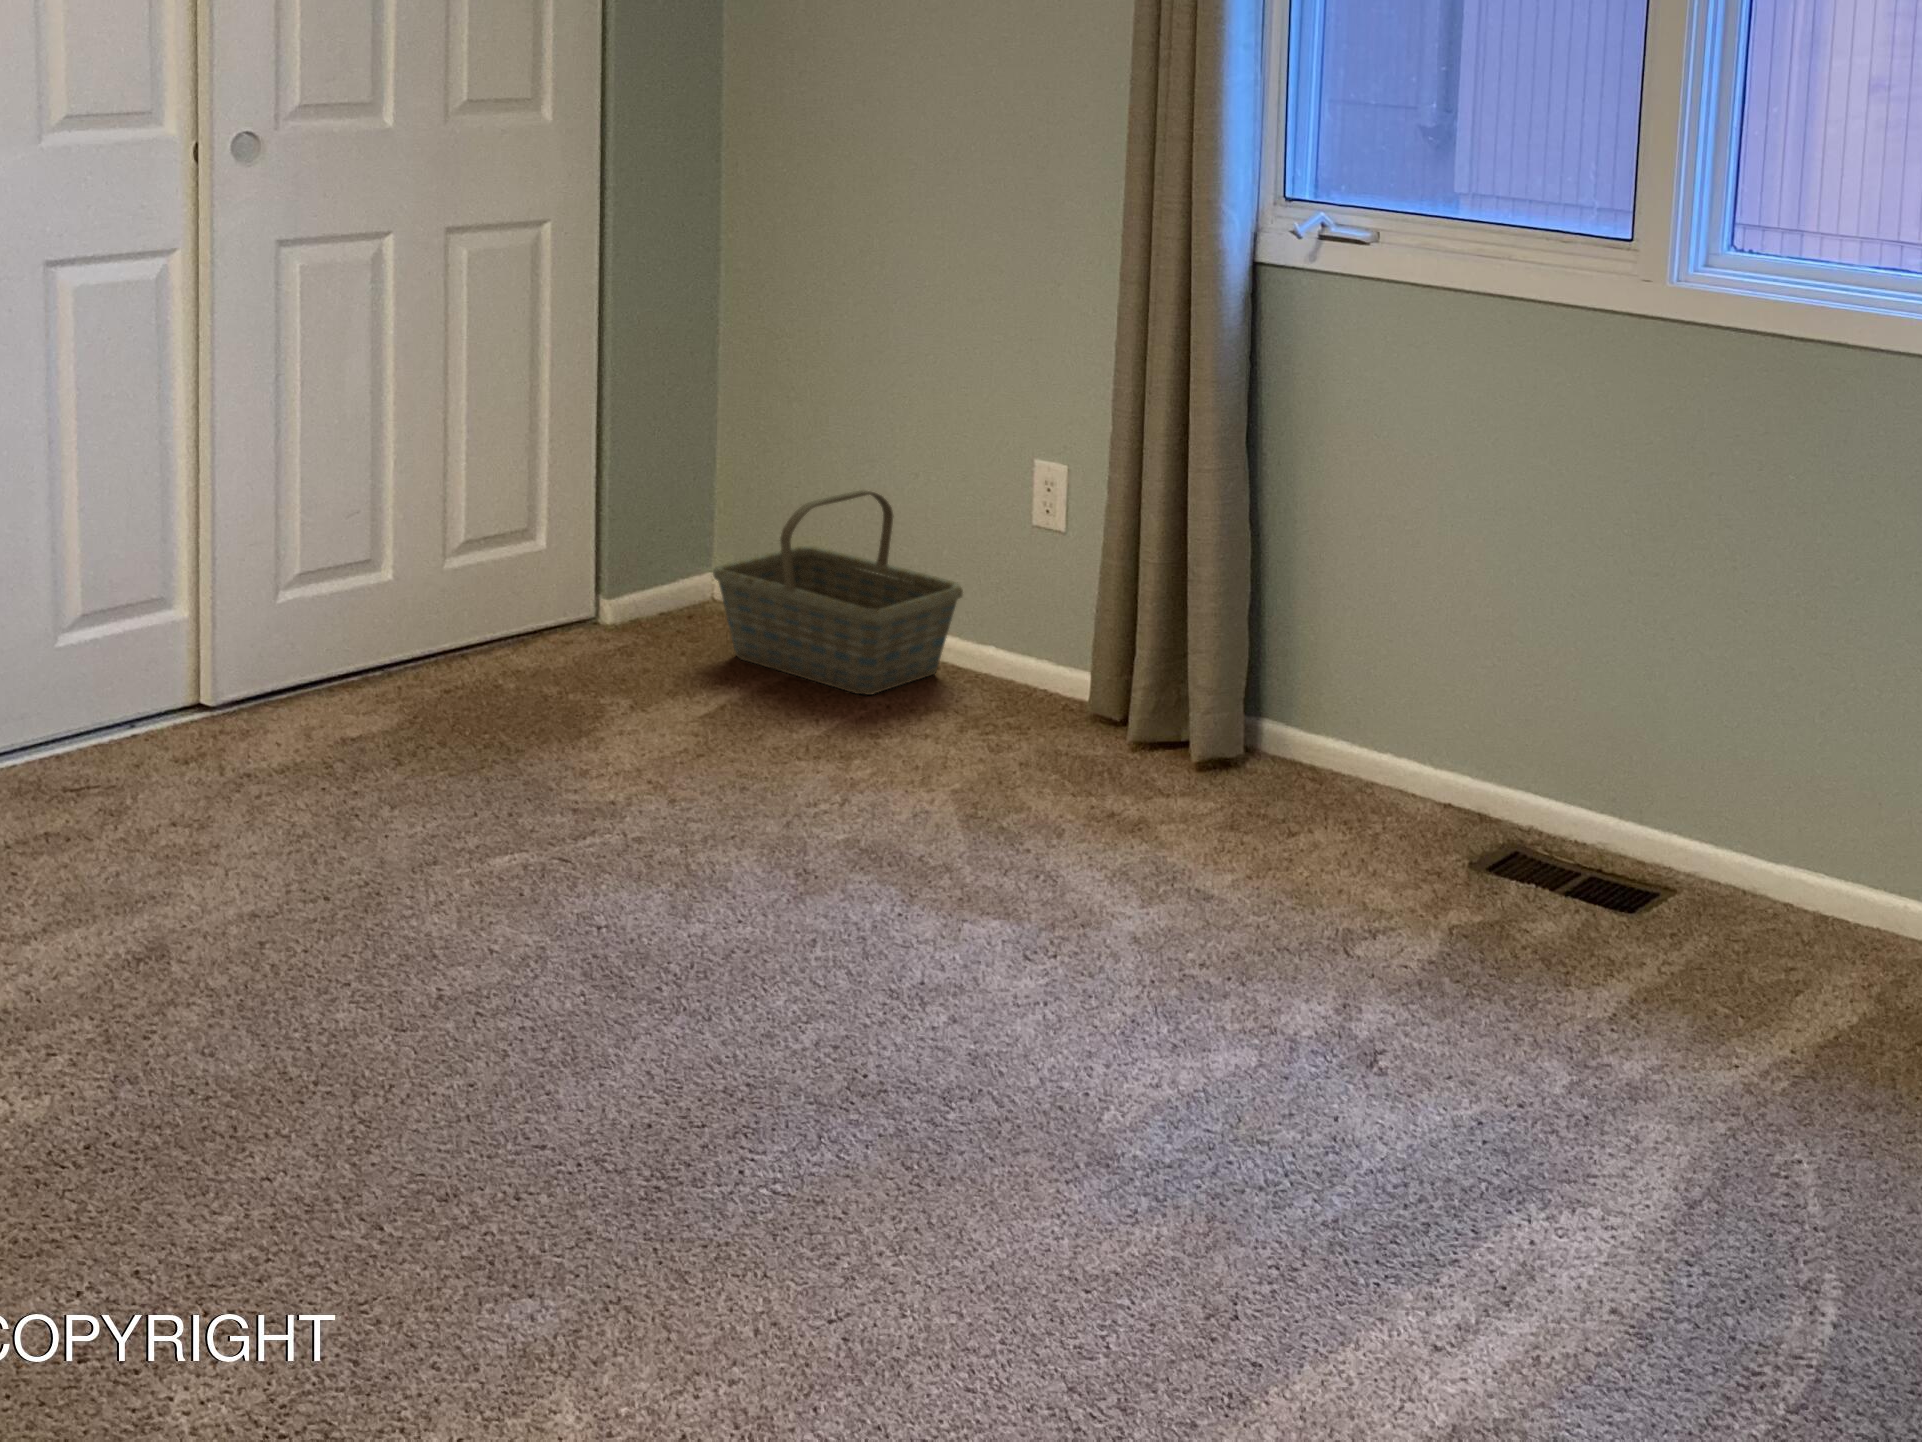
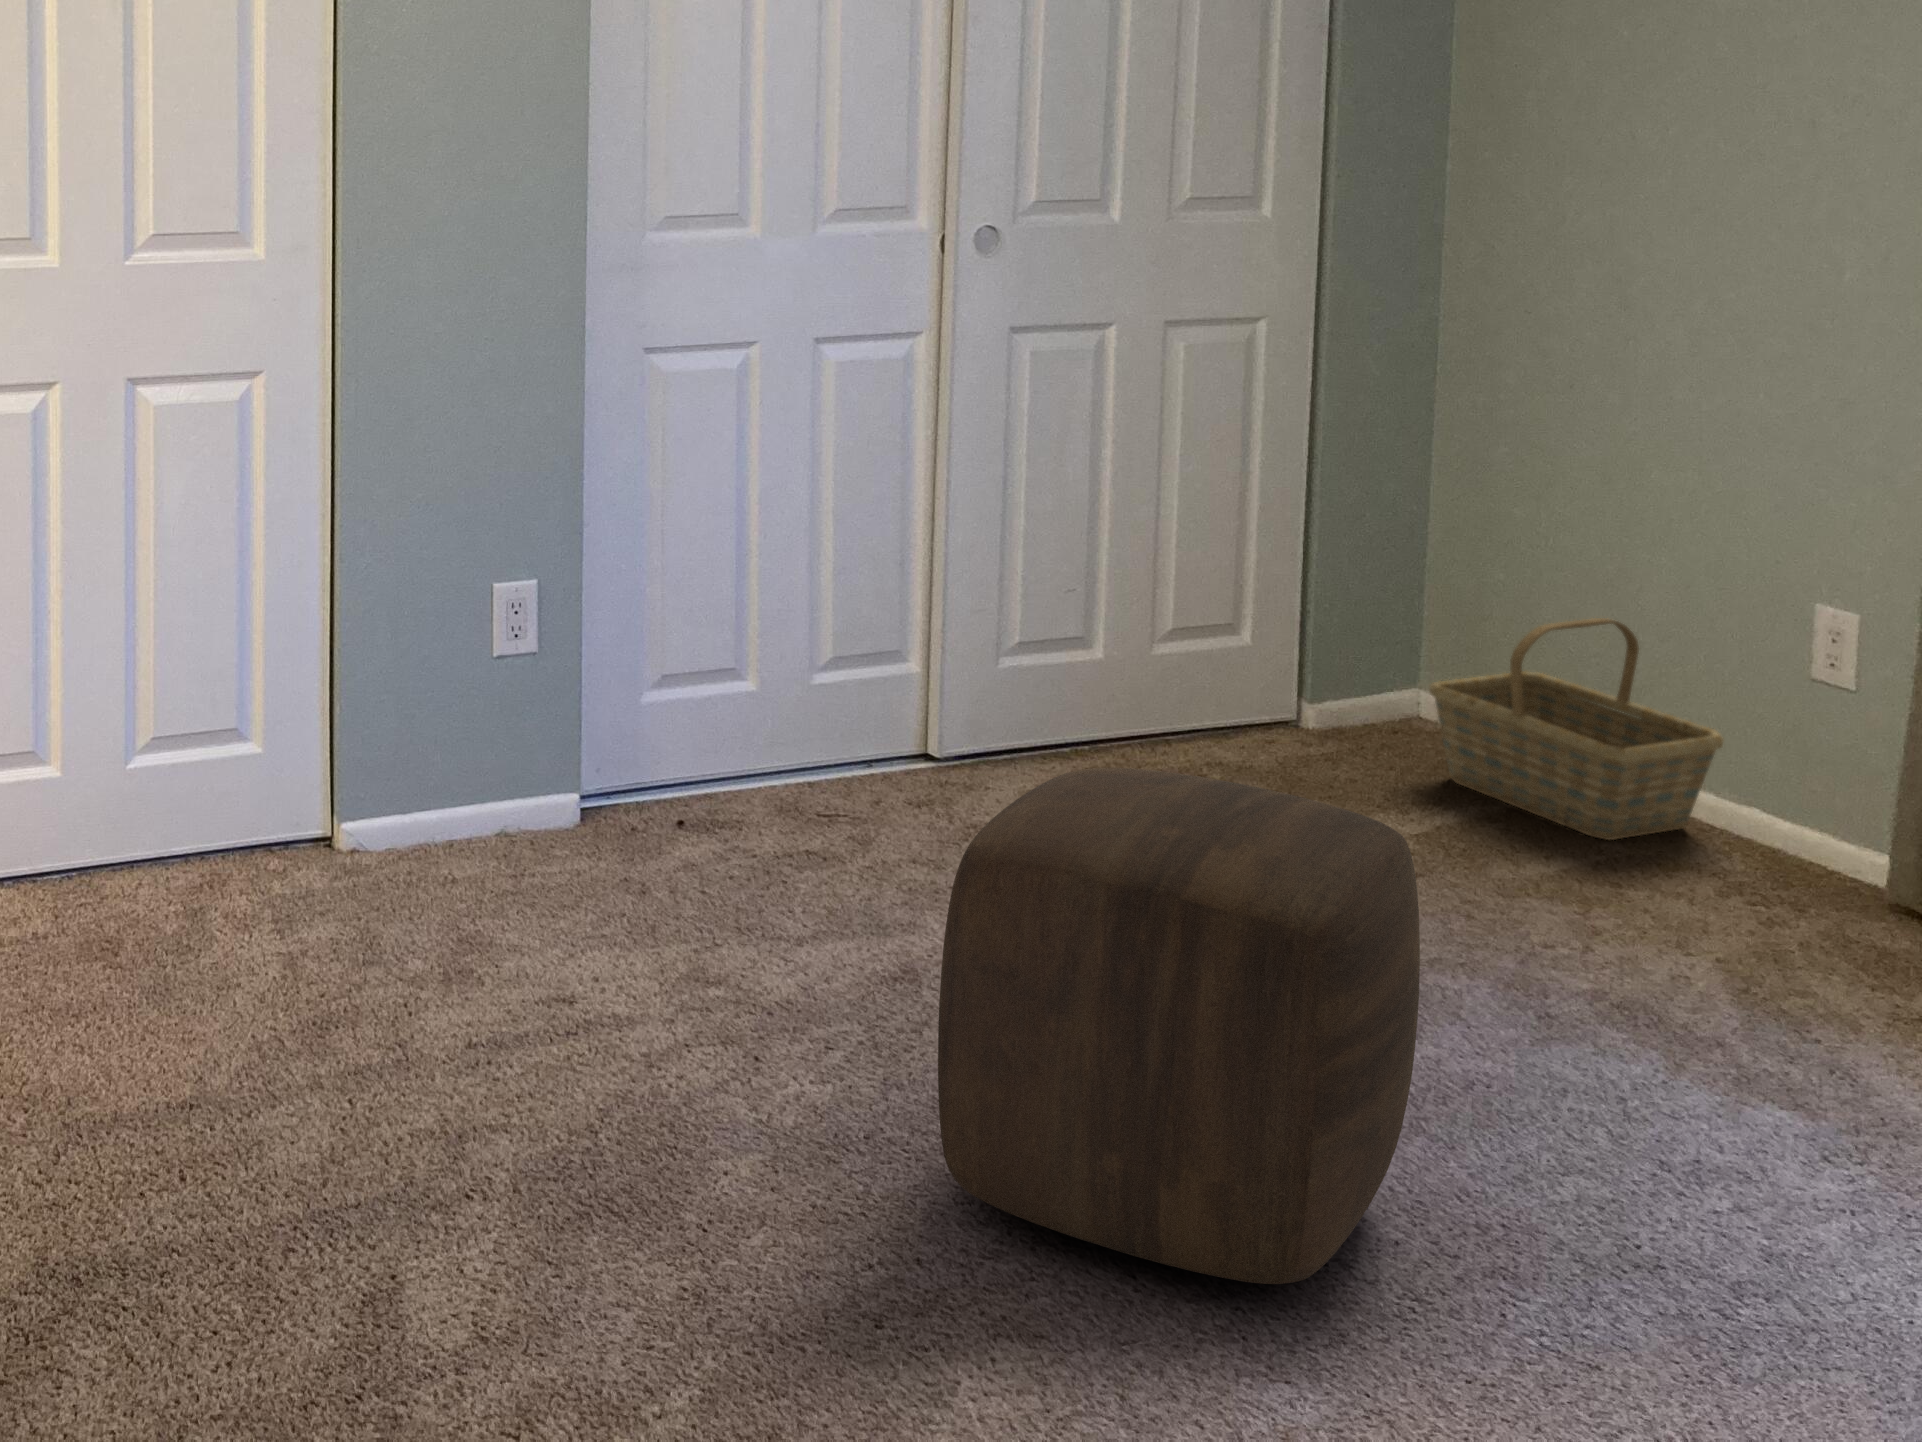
ottoman: none [152,702,658,1208] -> present [938,768,1420,1284]

